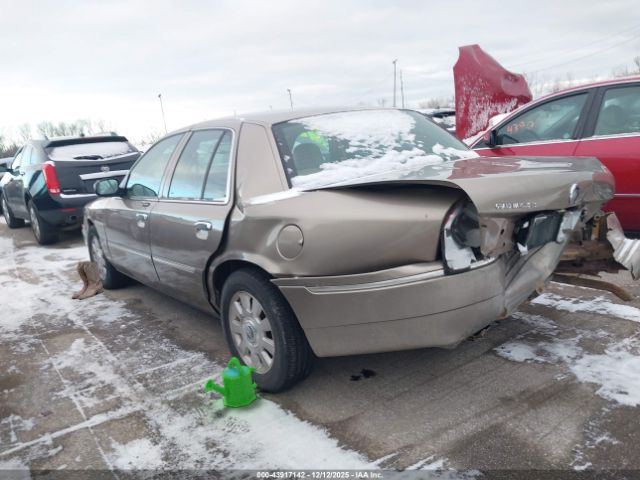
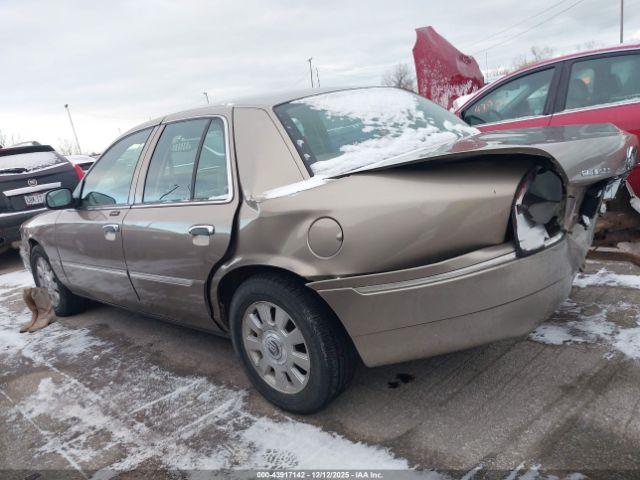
watering can: present [205,357,257,407] -> none [232,379,291,437]

